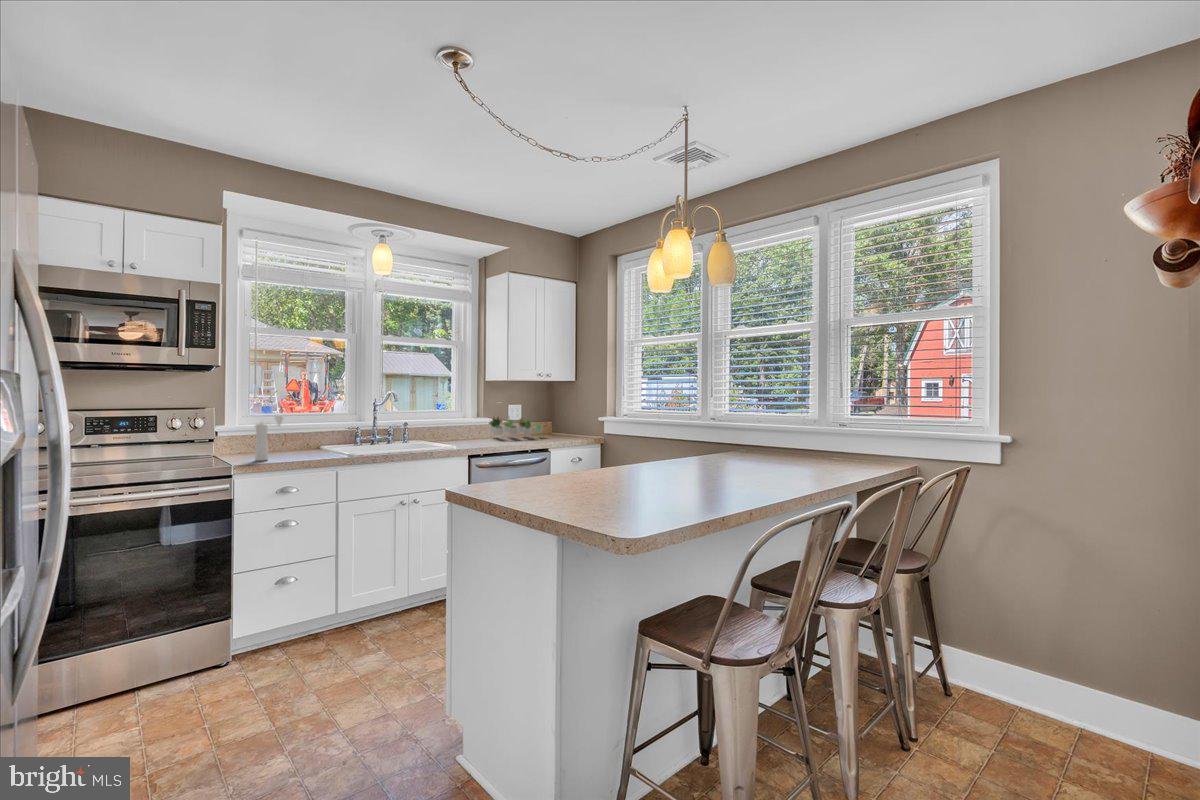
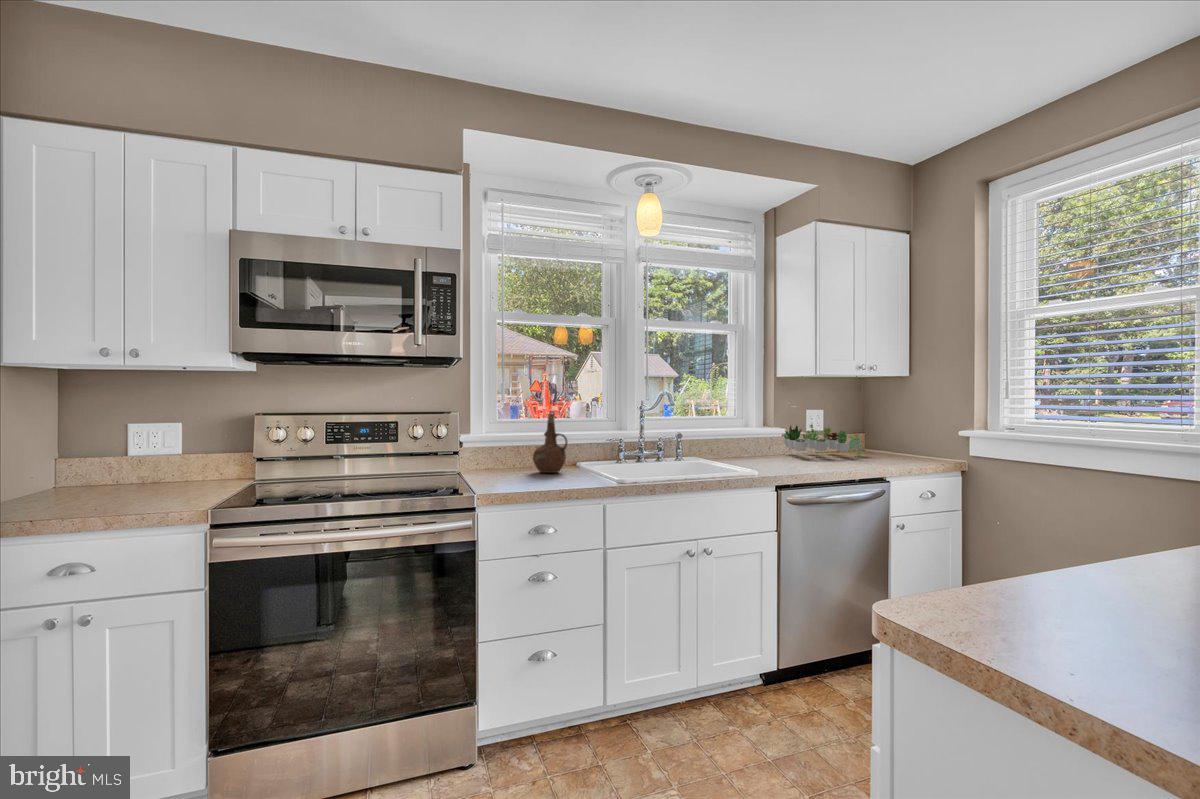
ceramic pitcher: none [282,408,312,453] -> present [533,414,568,473]
pepper mill: present [255,415,284,461] -> none [501,423,536,484]

